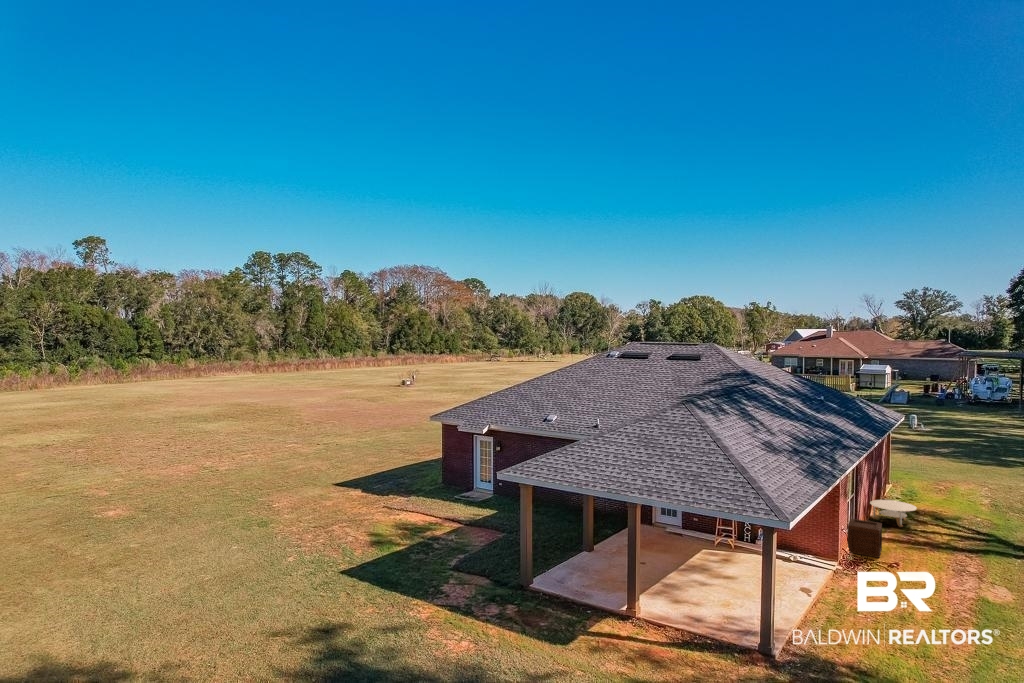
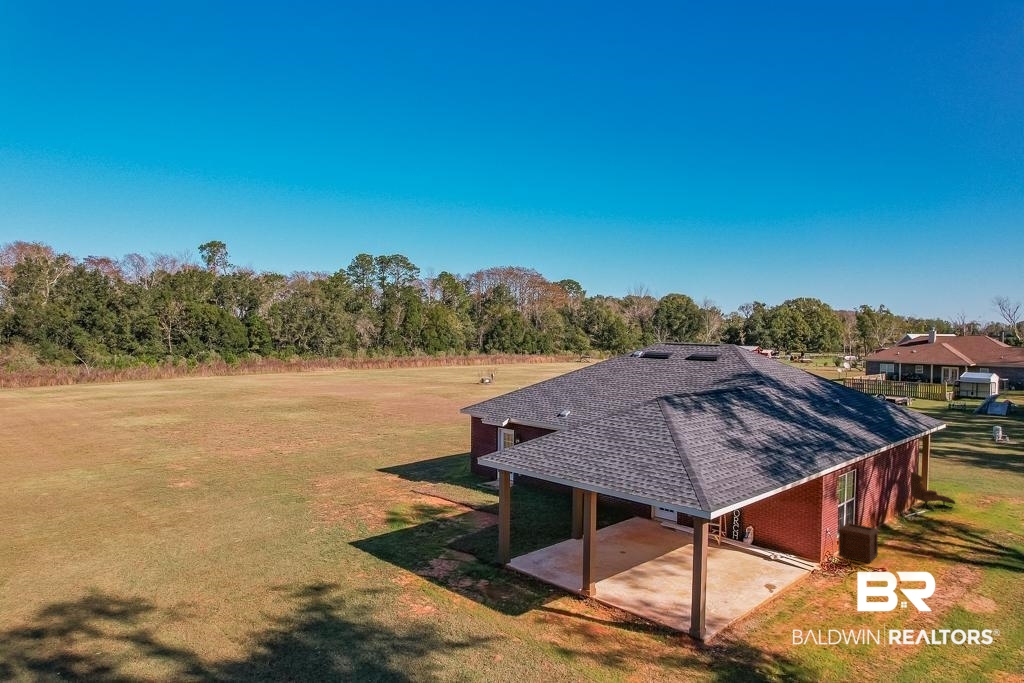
lounge chair: none [877,464,921,501] -> present [911,472,955,511]
round table: present [870,500,917,527] -> none [885,508,934,536]

